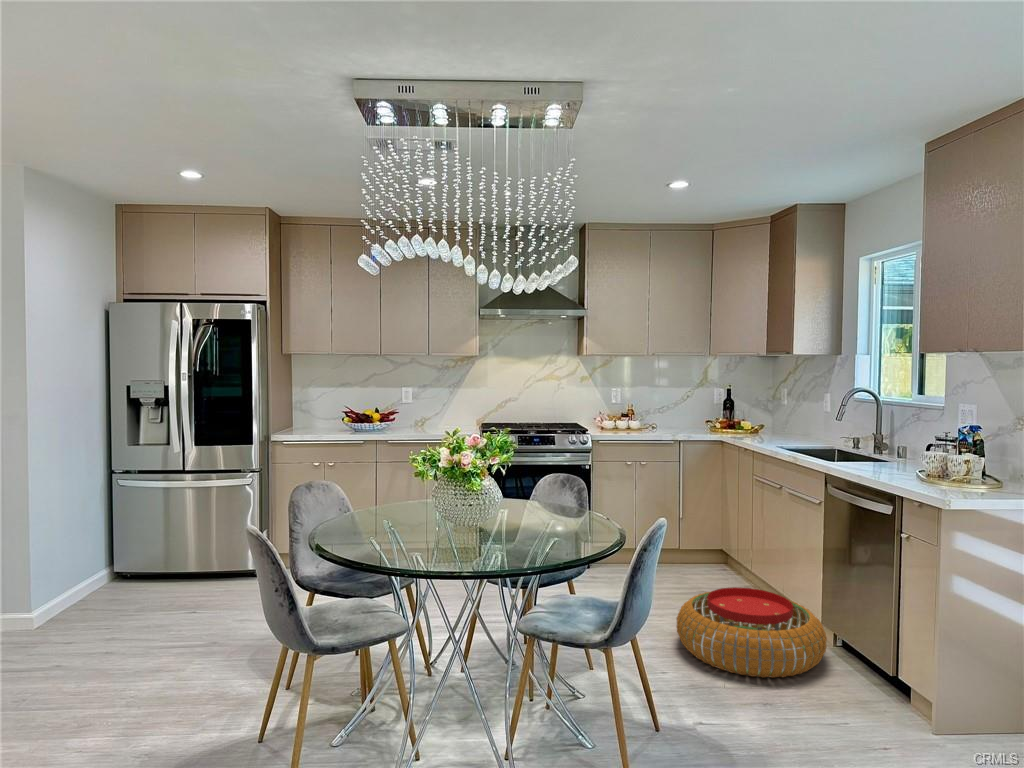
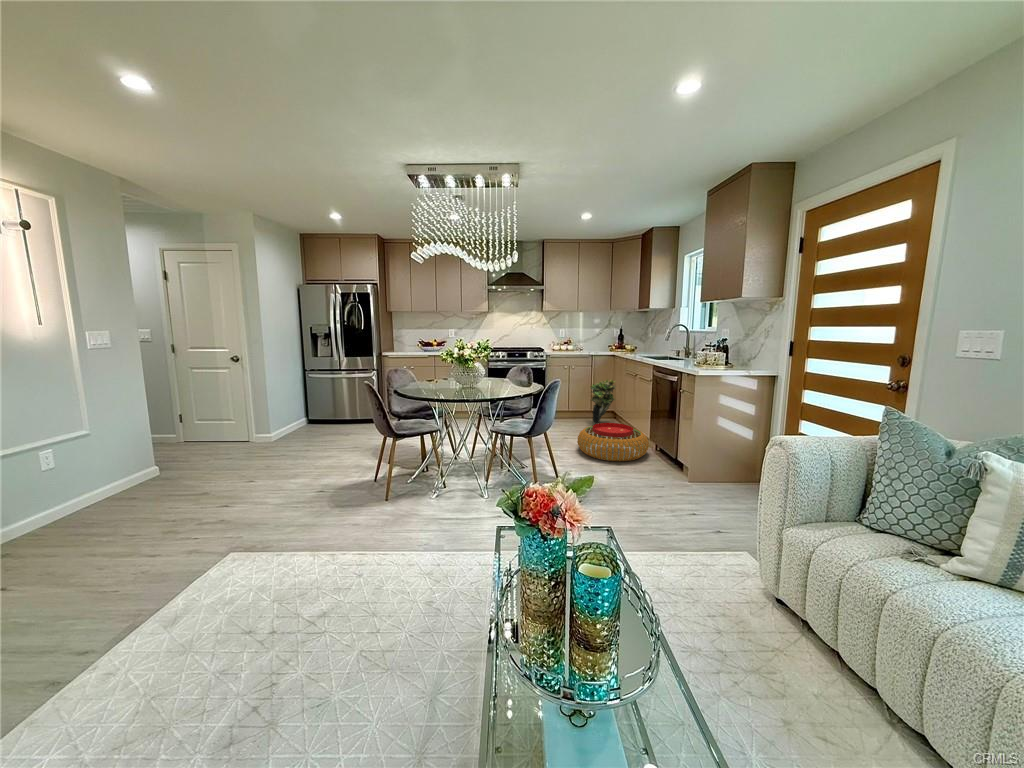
potted plant: none [680,488,733,585] -> present [590,380,615,424]

